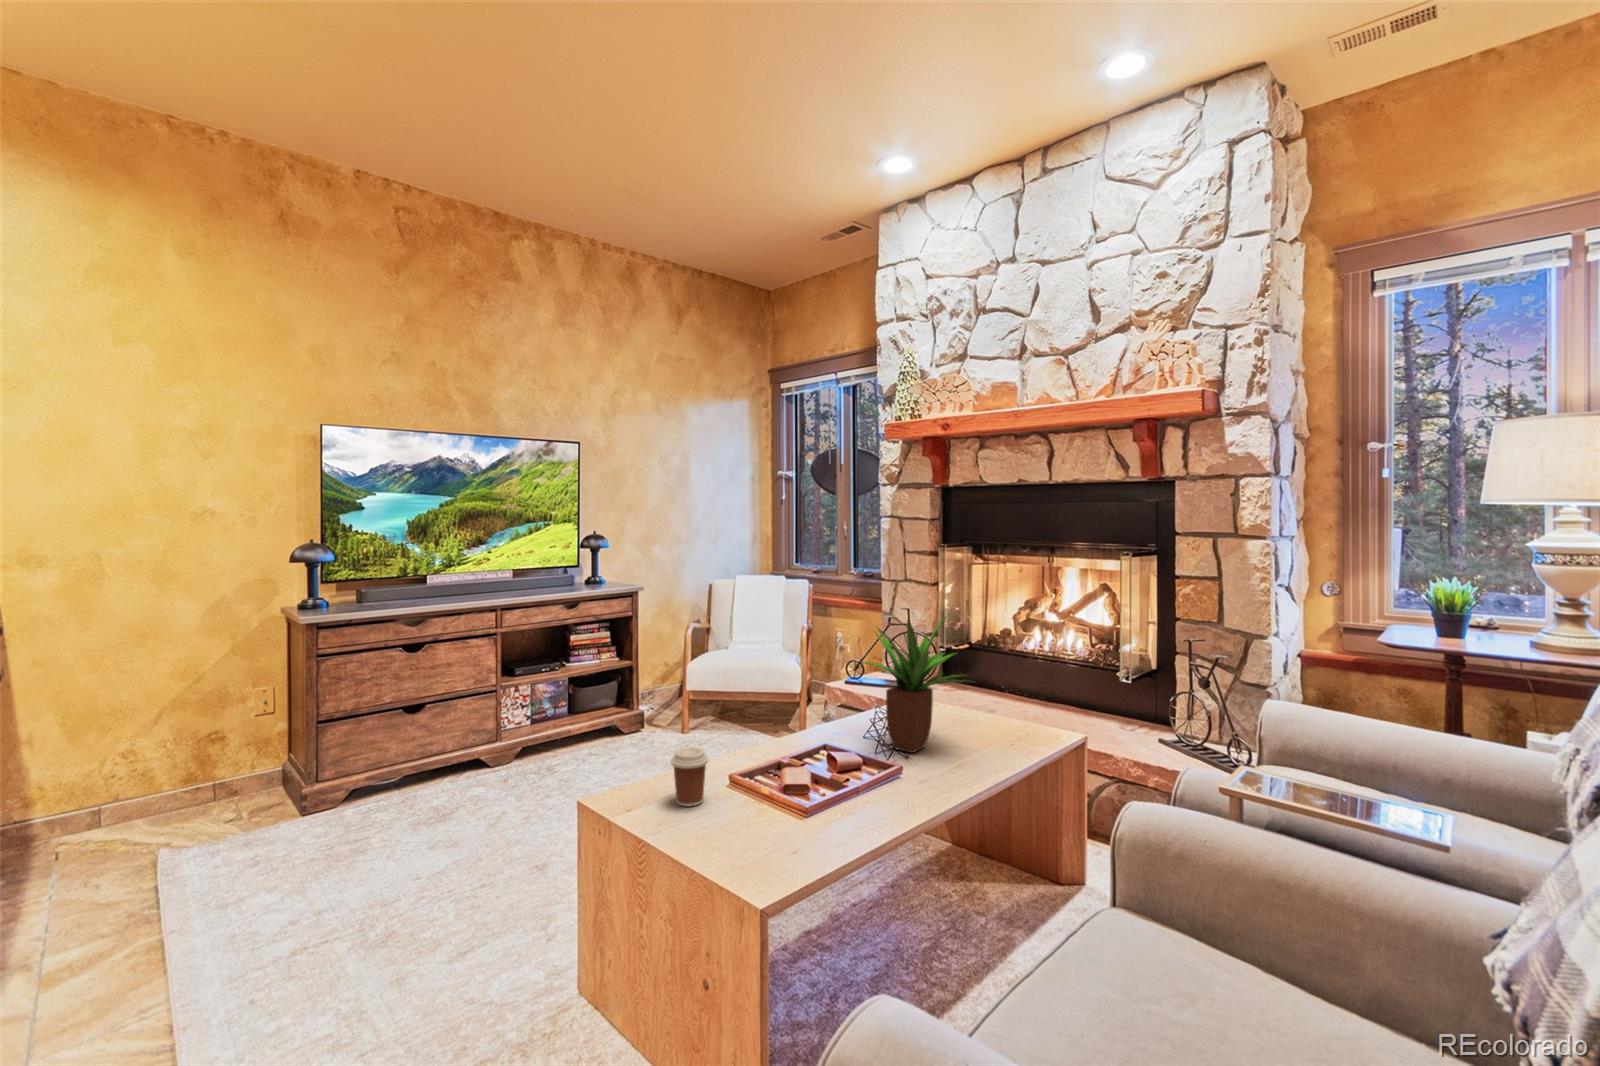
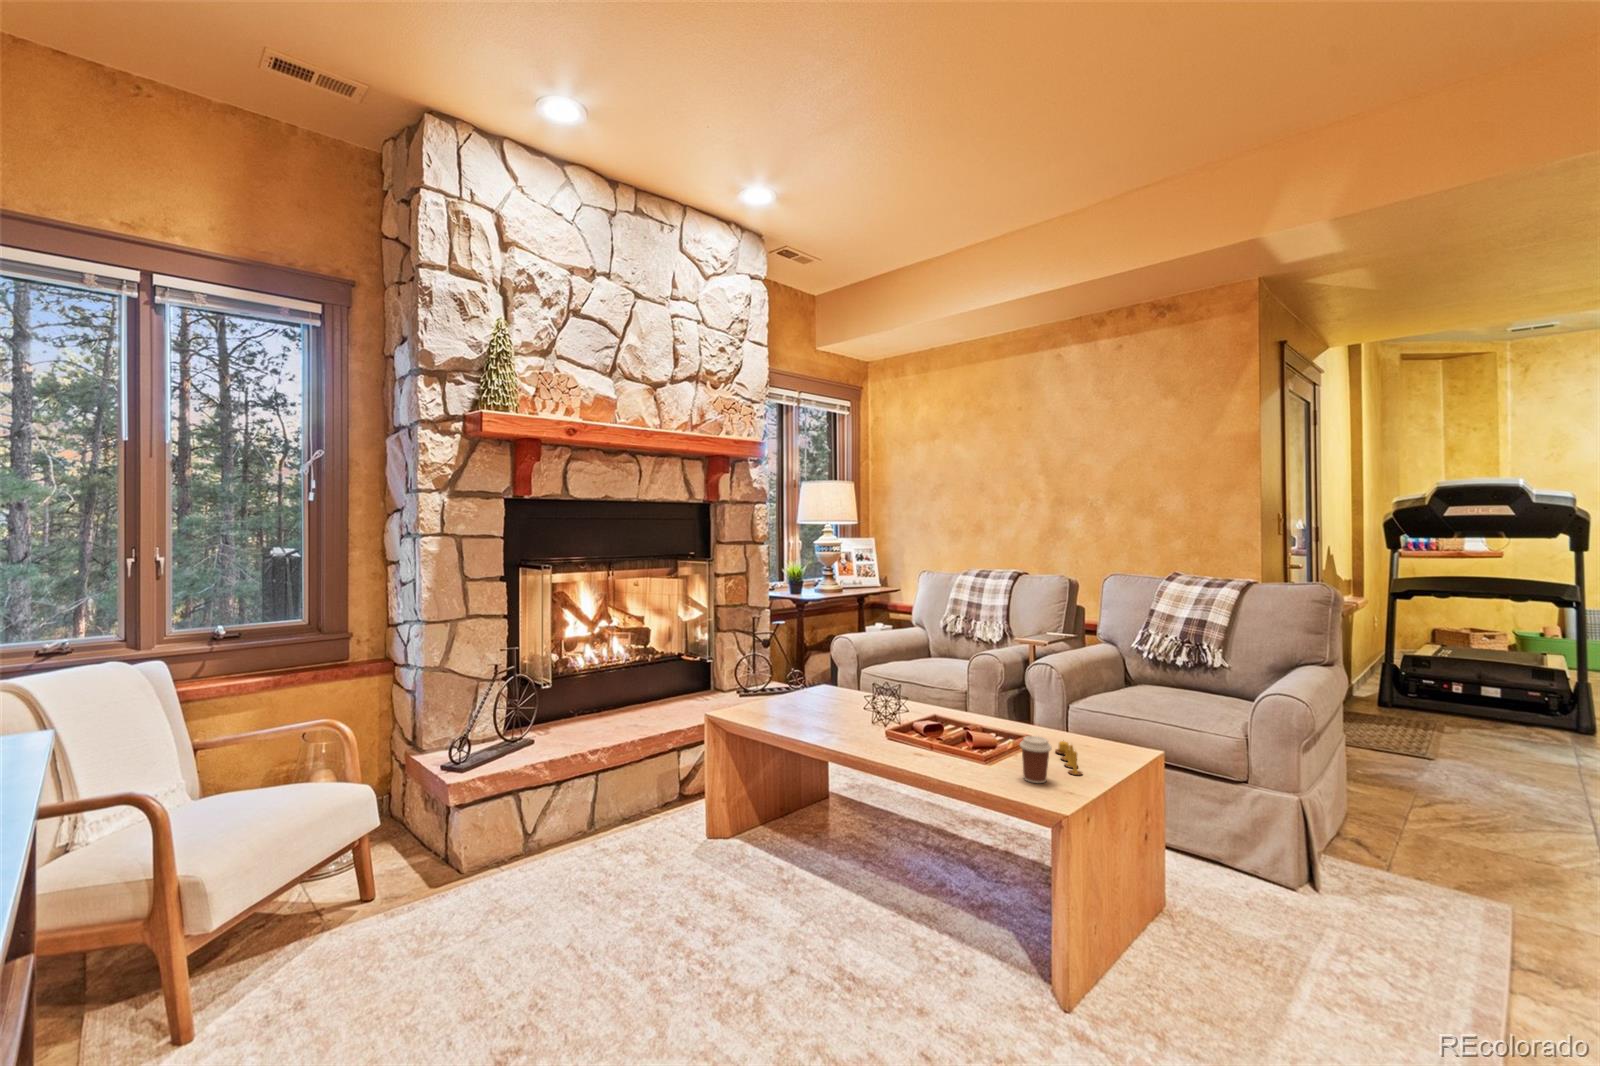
potted plant: present [864,616,967,753] -> none [835,611,918,724]
candle: none [700,797,812,843] -> present [1055,741,1082,775]

